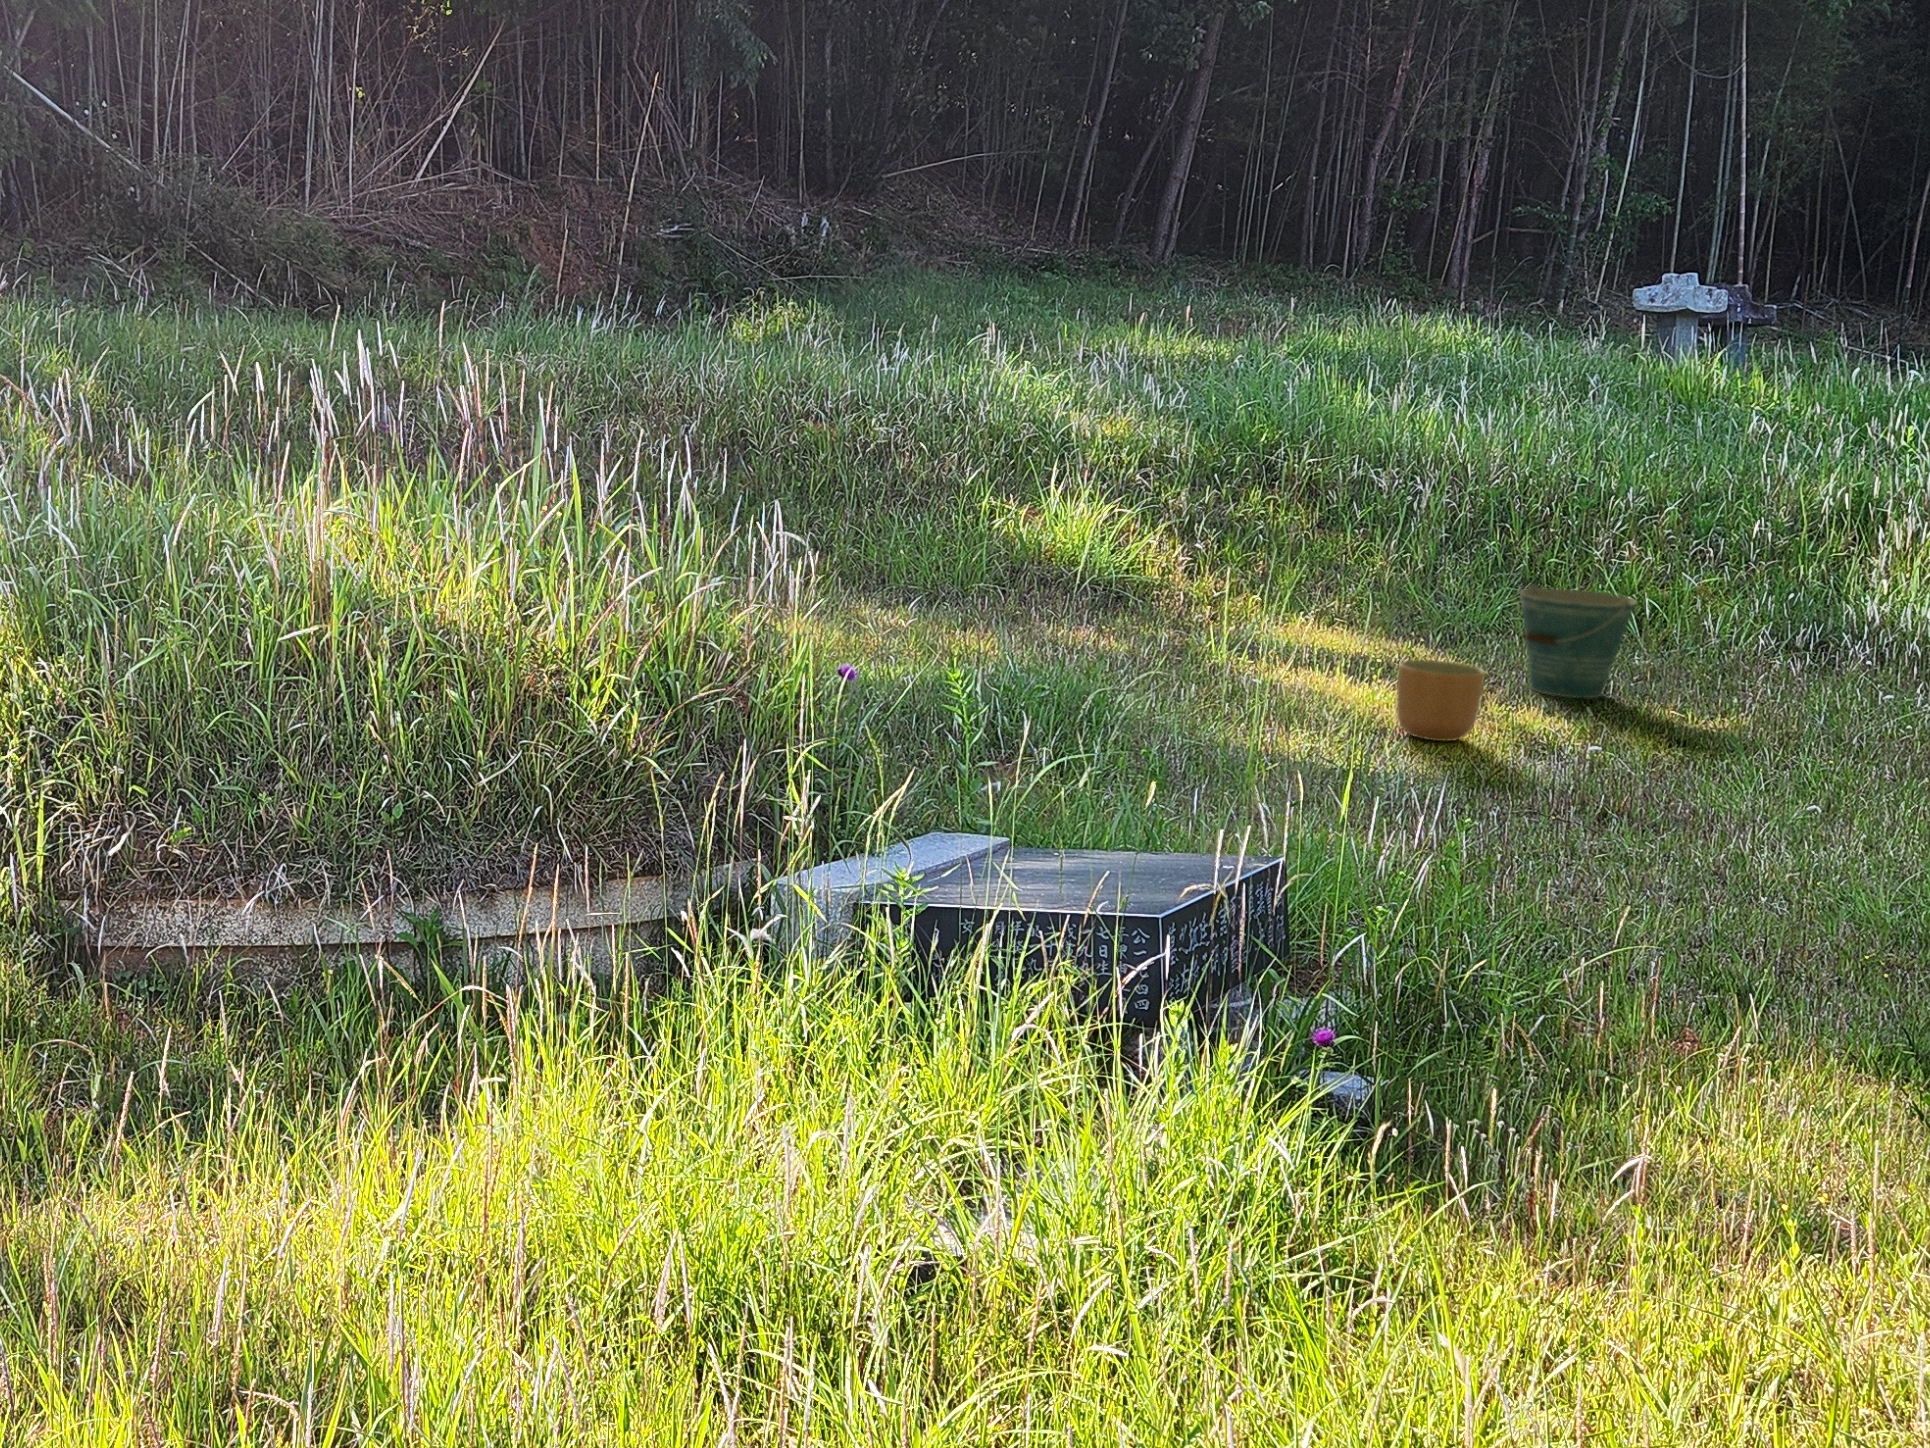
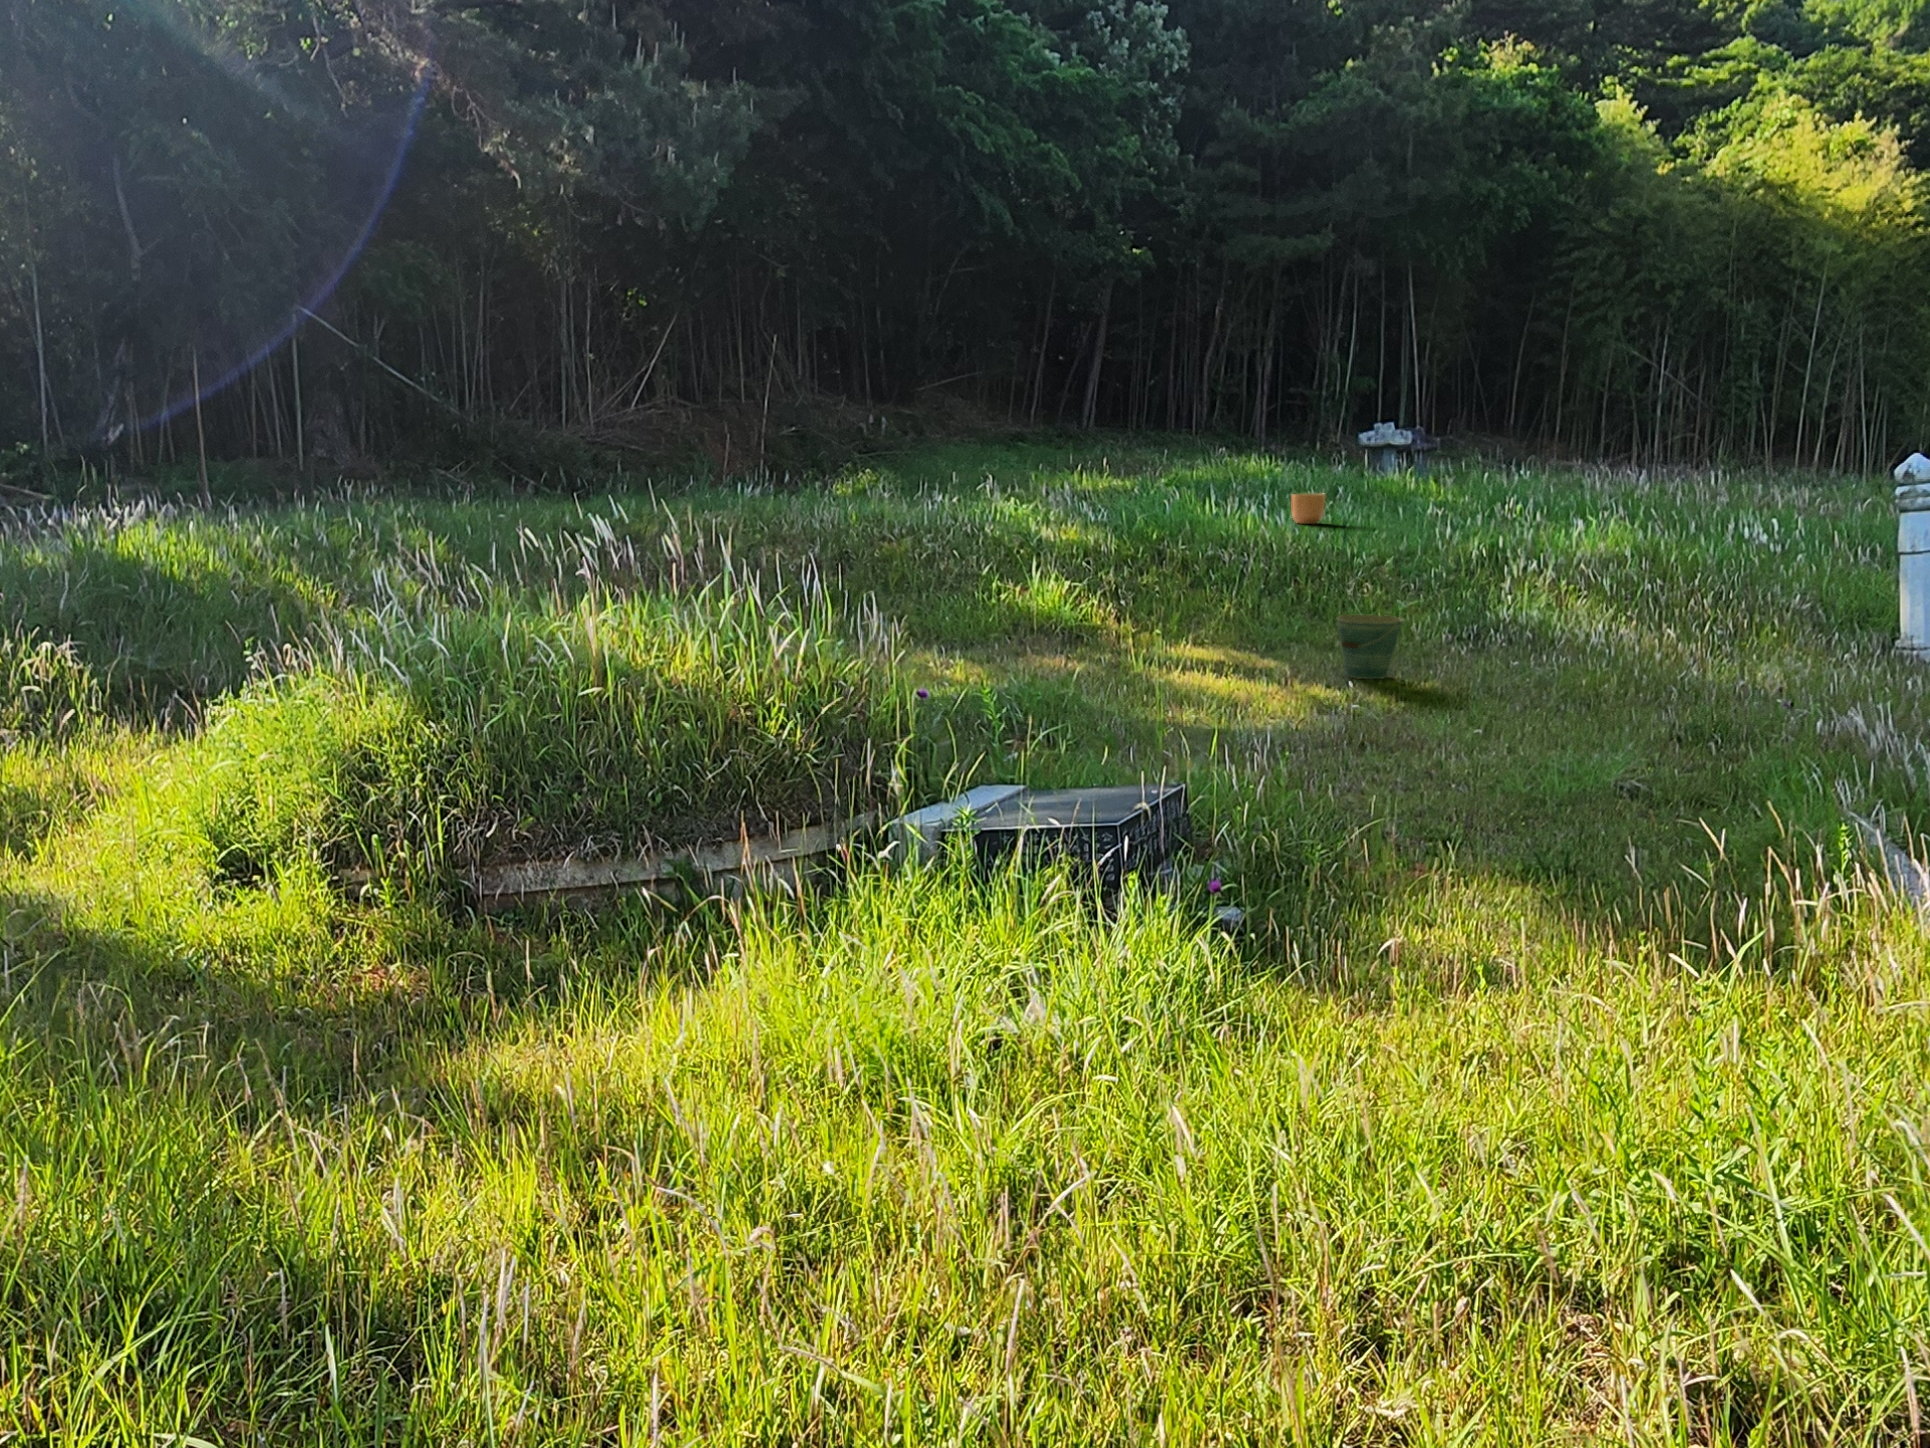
planter: present [1396,660,1485,741] -> present [1292,493,1326,524]

